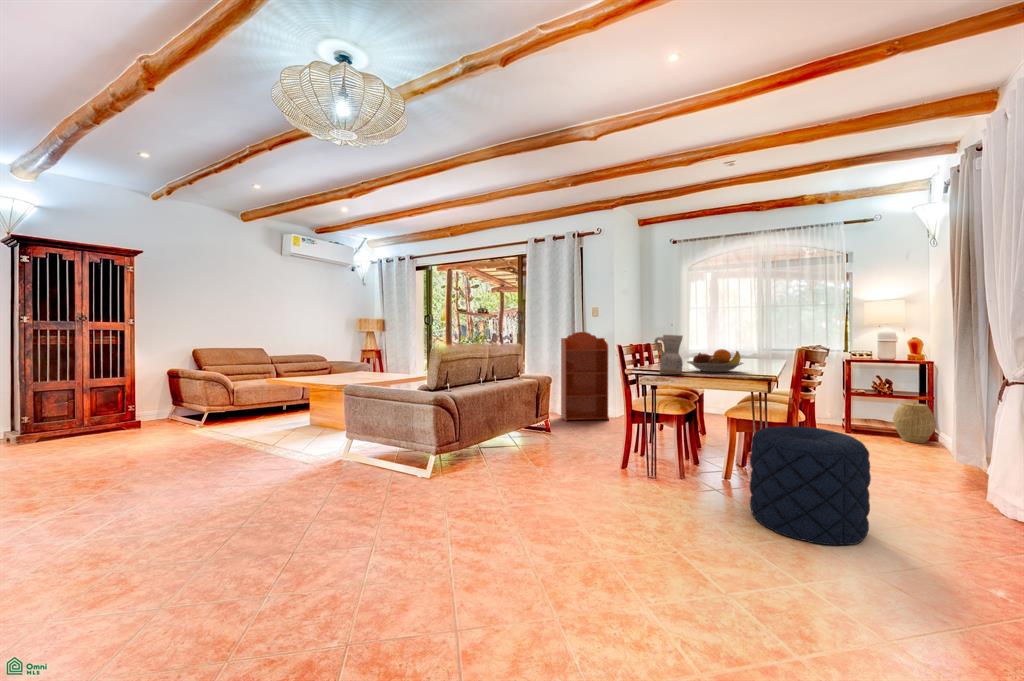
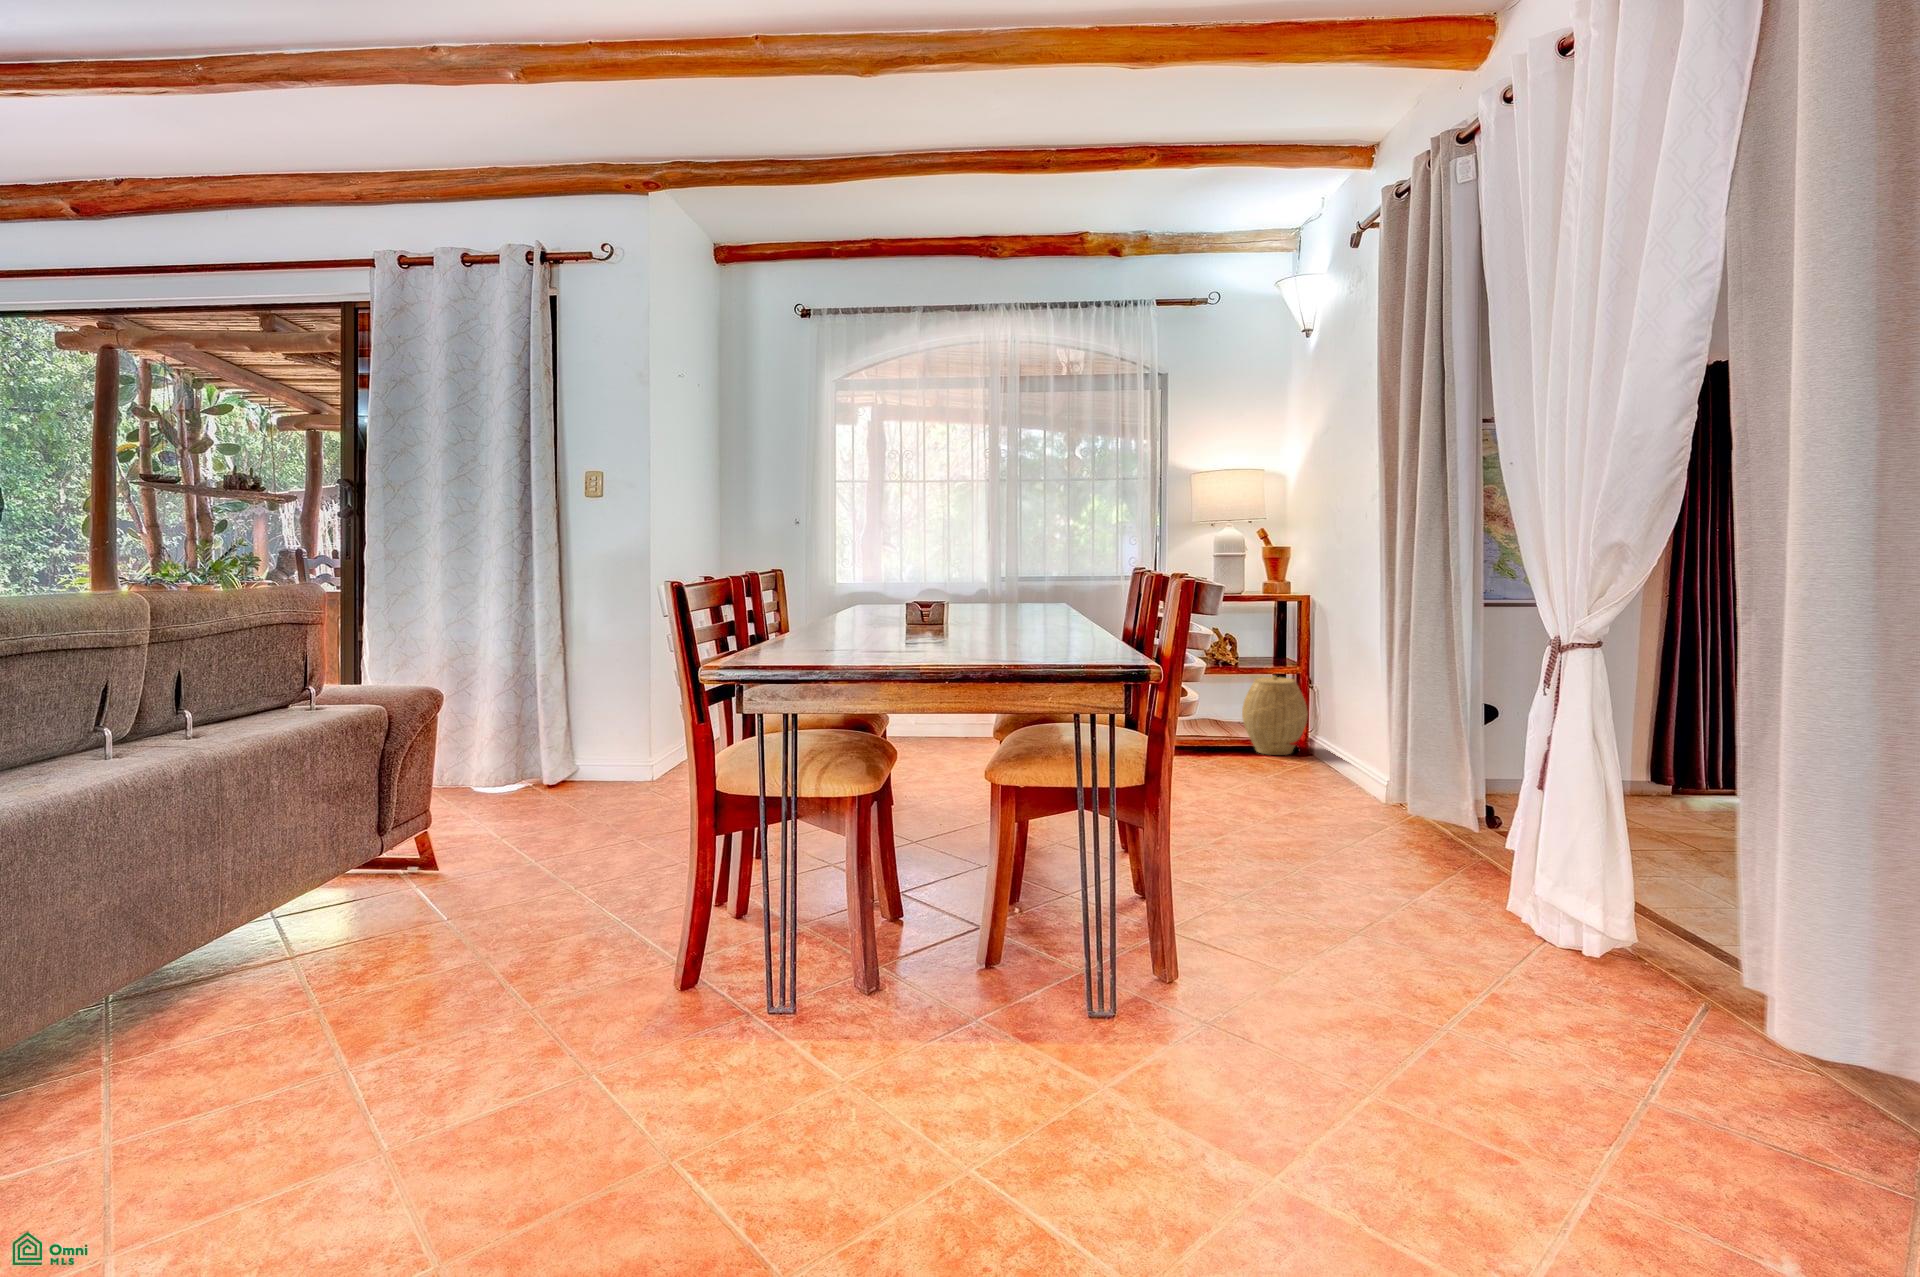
bookcase: present [561,332,609,421] -> none [504,545,661,808]
ceramic pitcher: present [655,335,683,374] -> none [773,546,857,669]
fruit bowl: present [687,349,743,372] -> none [866,585,1011,651]
pouf: present [750,426,871,545] -> none [1059,792,1349,1139]

